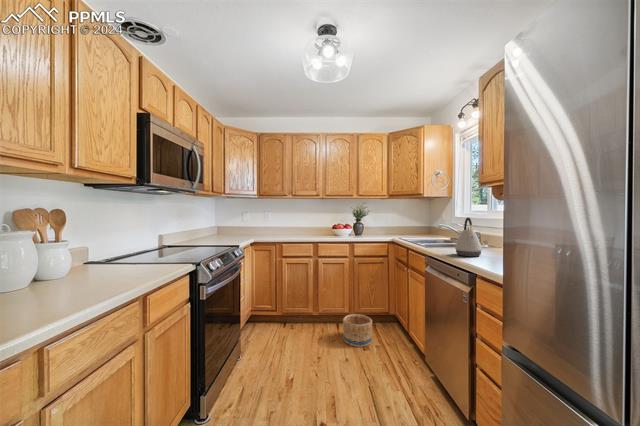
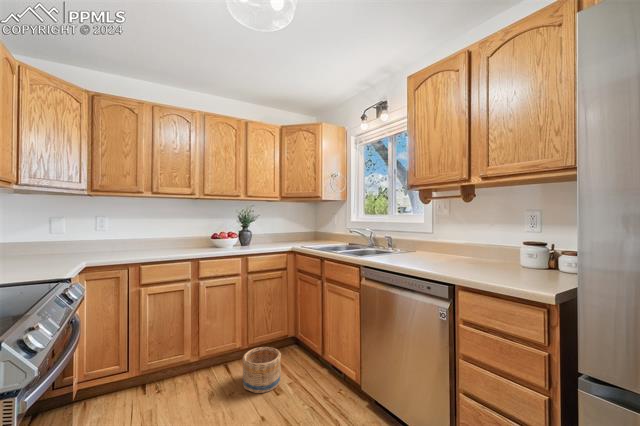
kettle: present [455,218,482,257] -> none [390,222,416,264]

